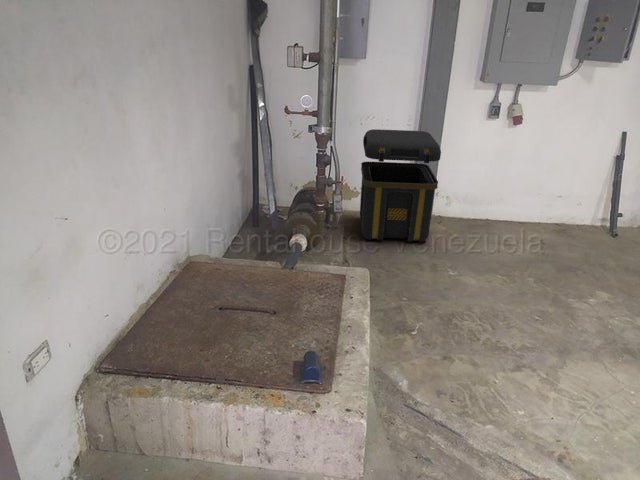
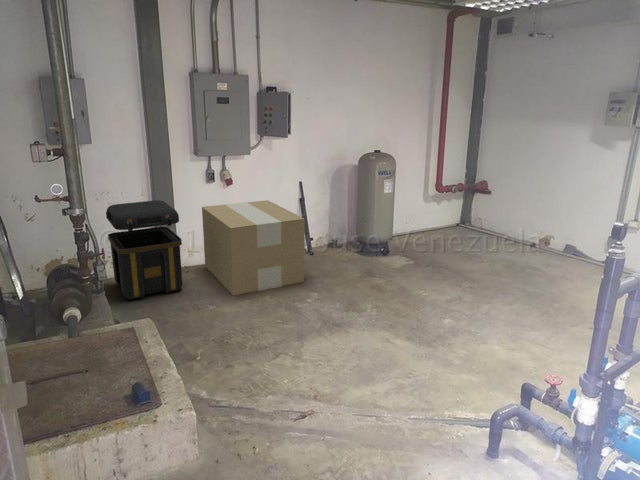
cardboard box: none [463,147,617,272] -> present [202,200,305,296]

